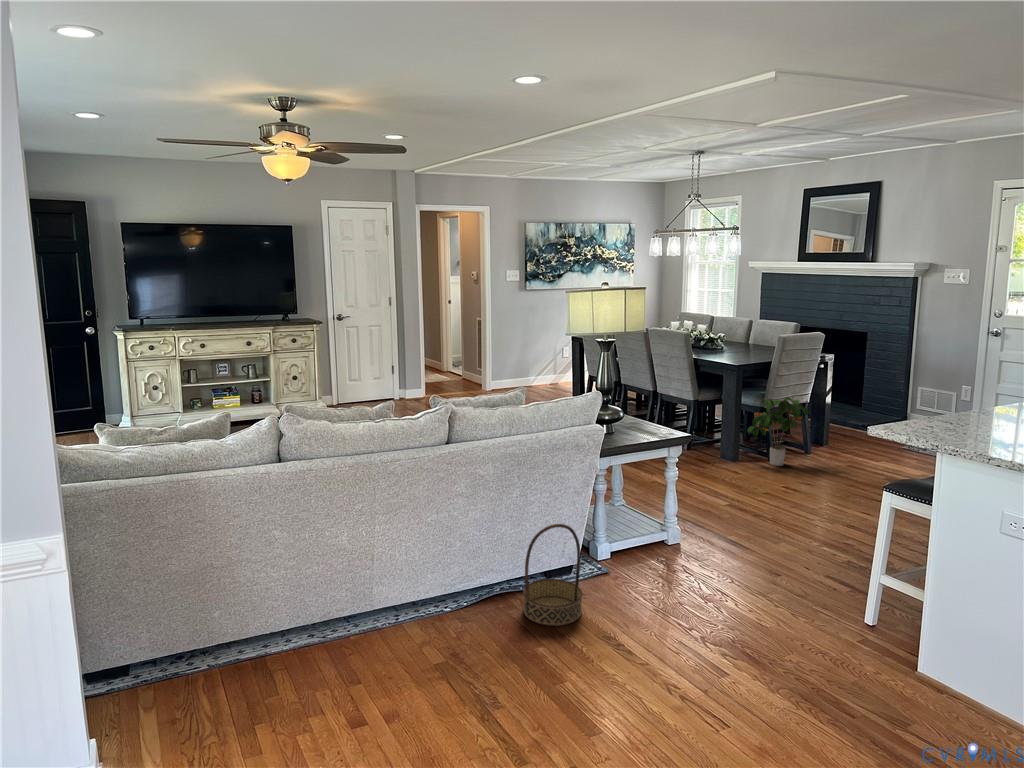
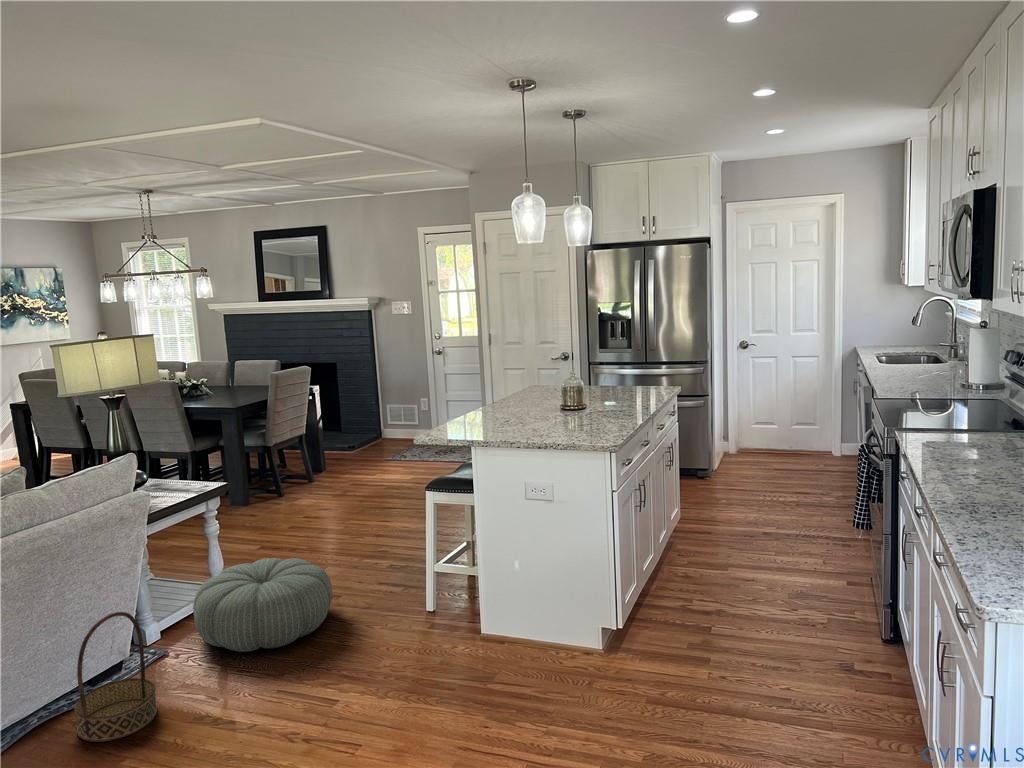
potted plant: present [748,397,809,466] -> none [257,431,310,500]
pouf: none [633,514,765,603] -> present [193,558,332,652]

